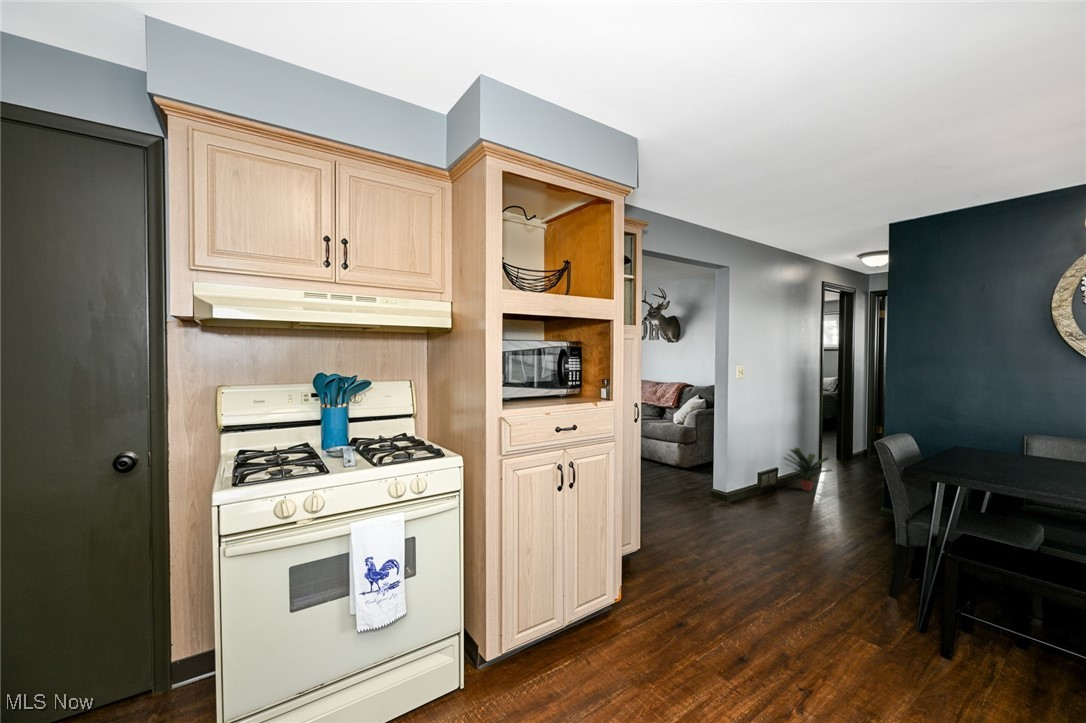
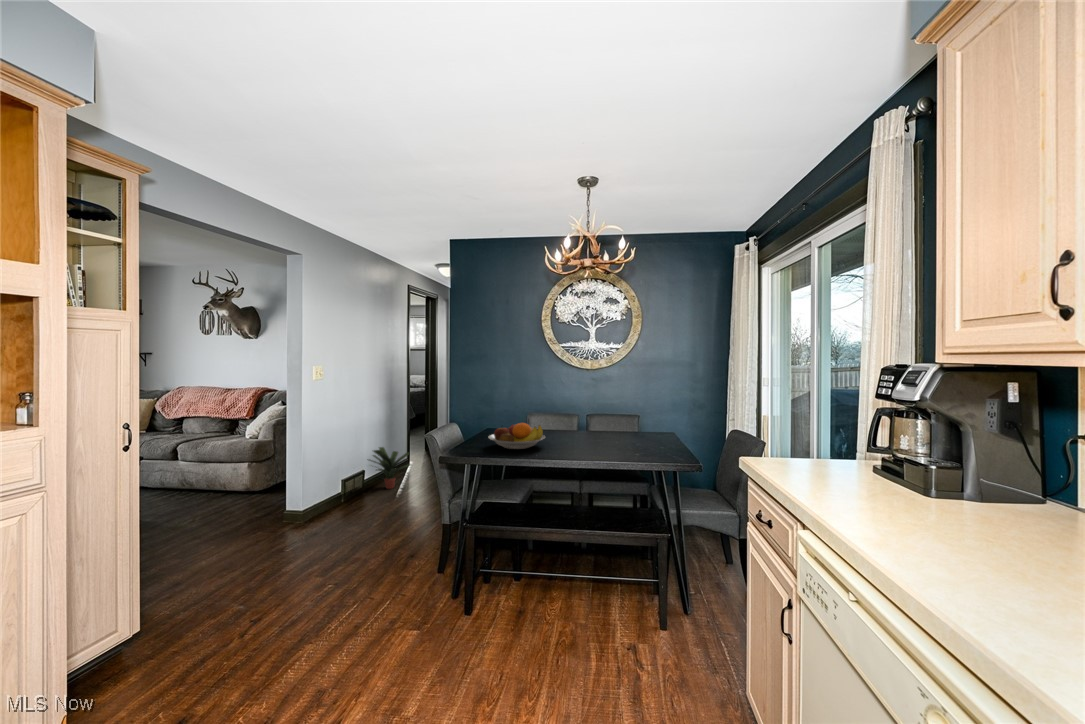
fruit bowl: none [961,439,1061,472] -> present [488,423,545,449]

